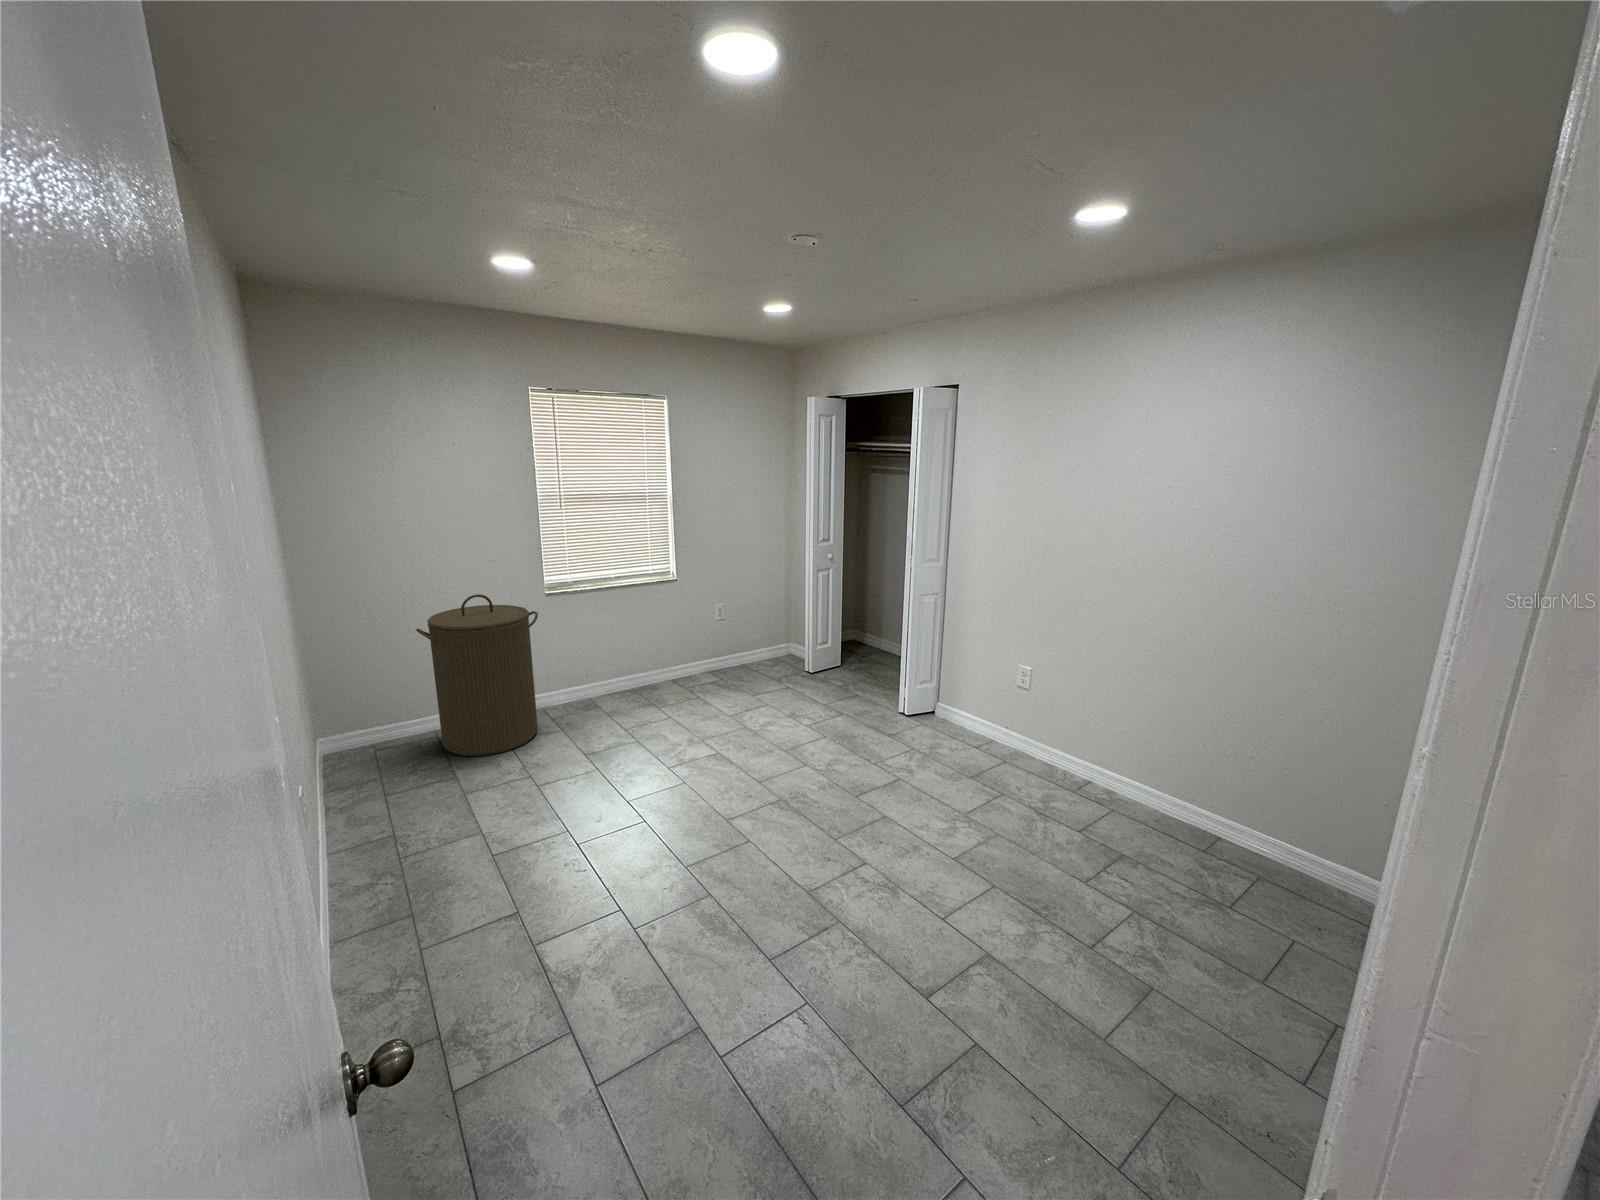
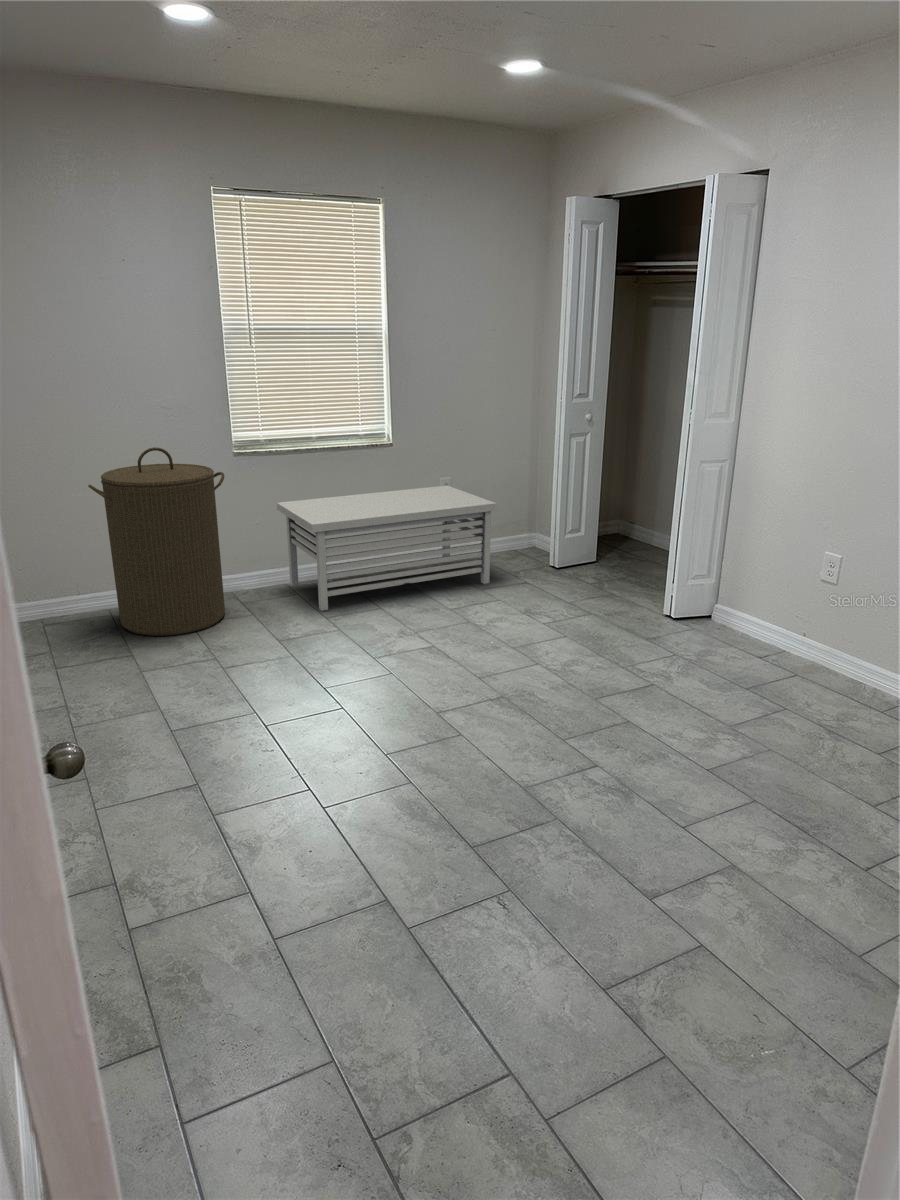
storage bench: none [582,610,763,723] -> present [277,486,496,611]

